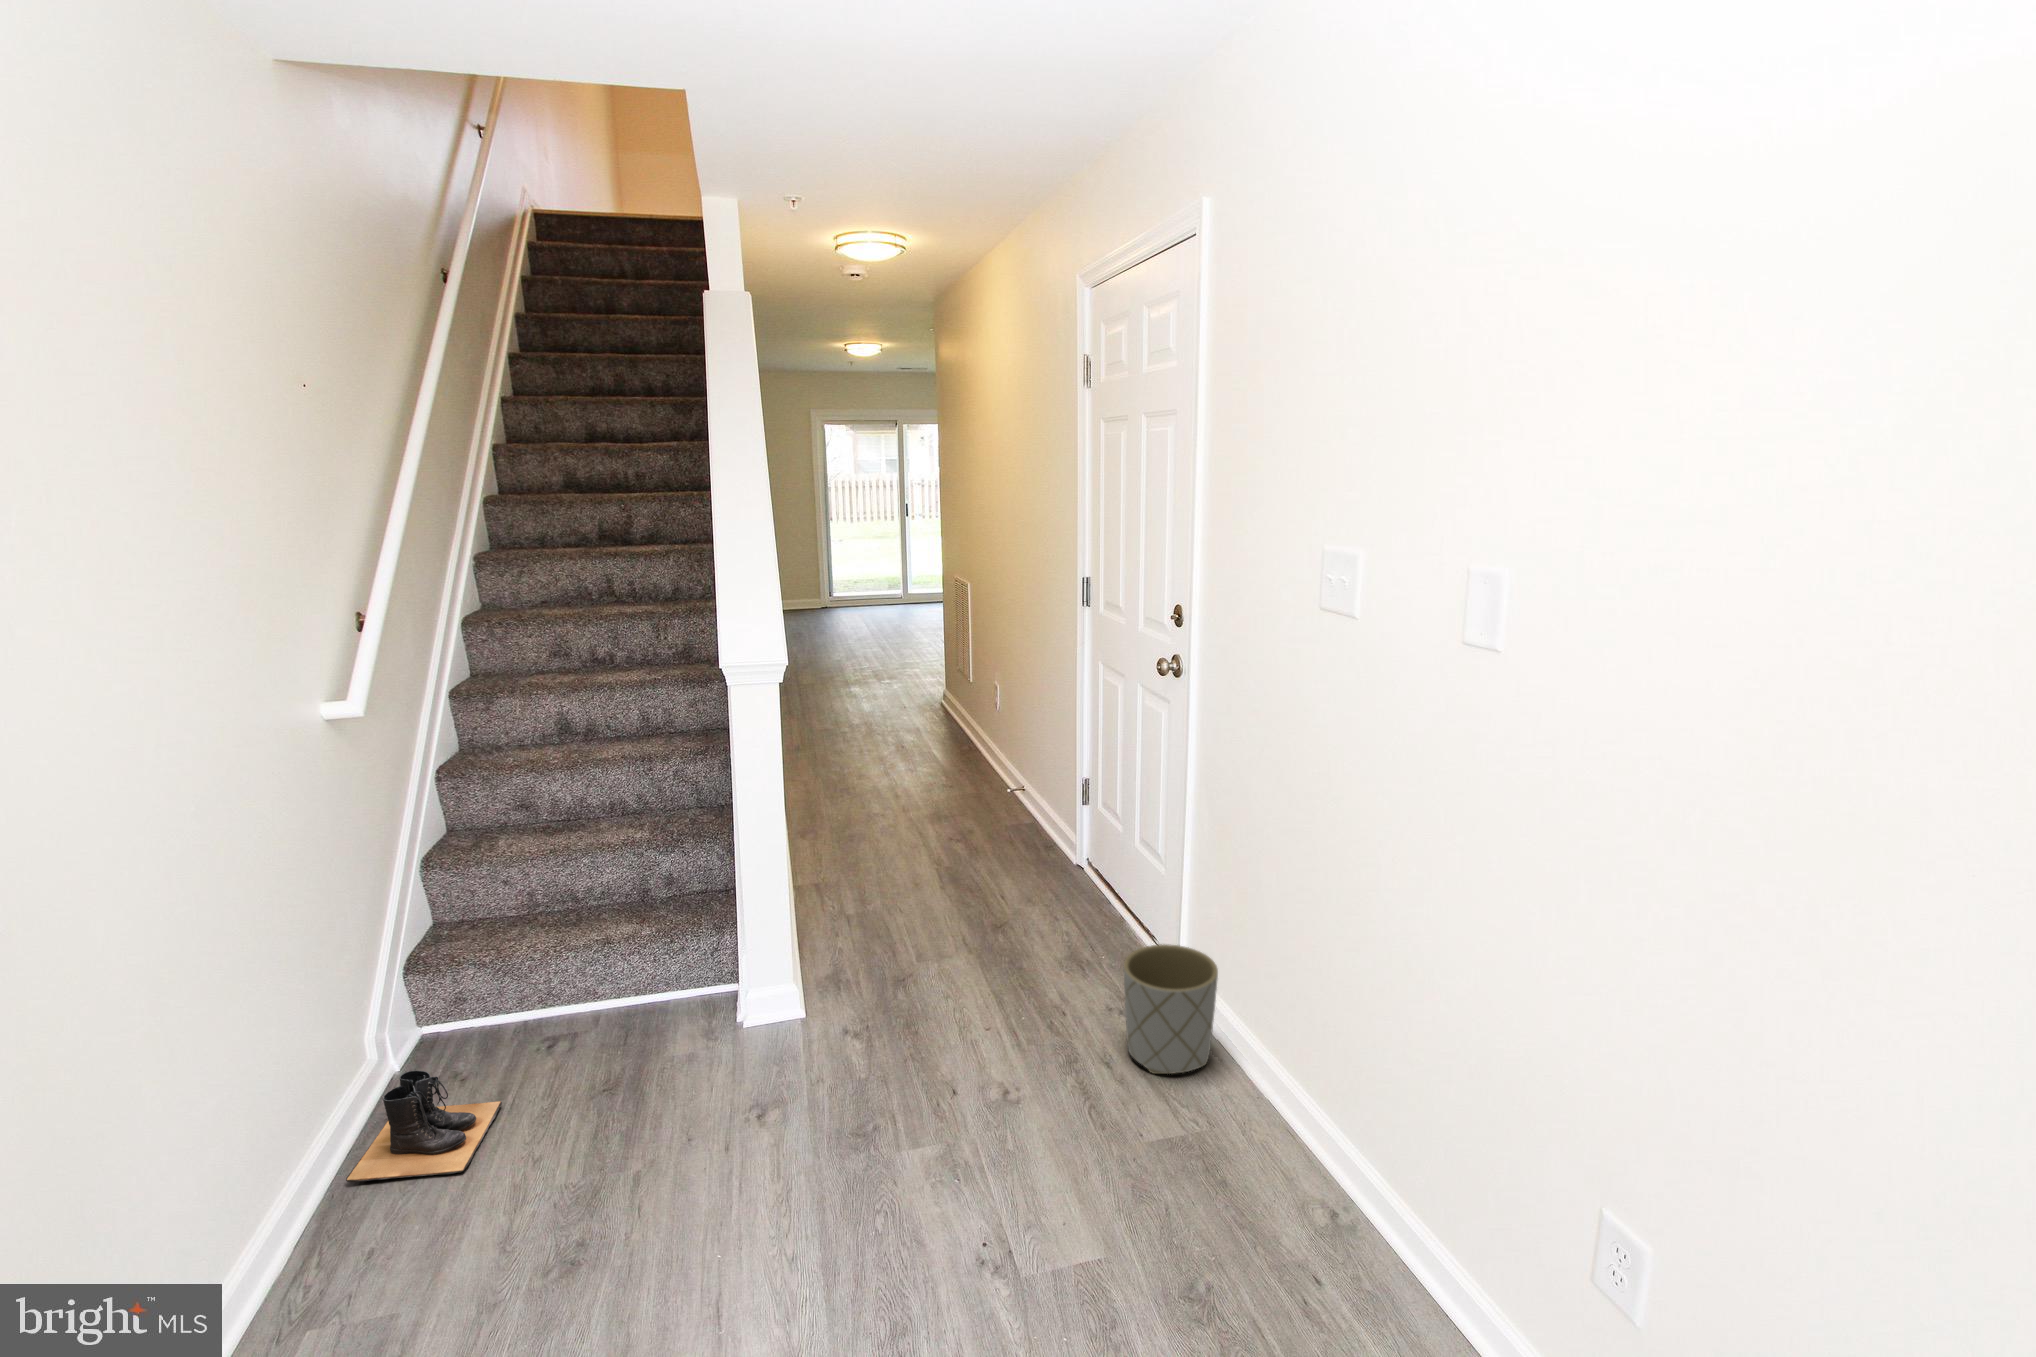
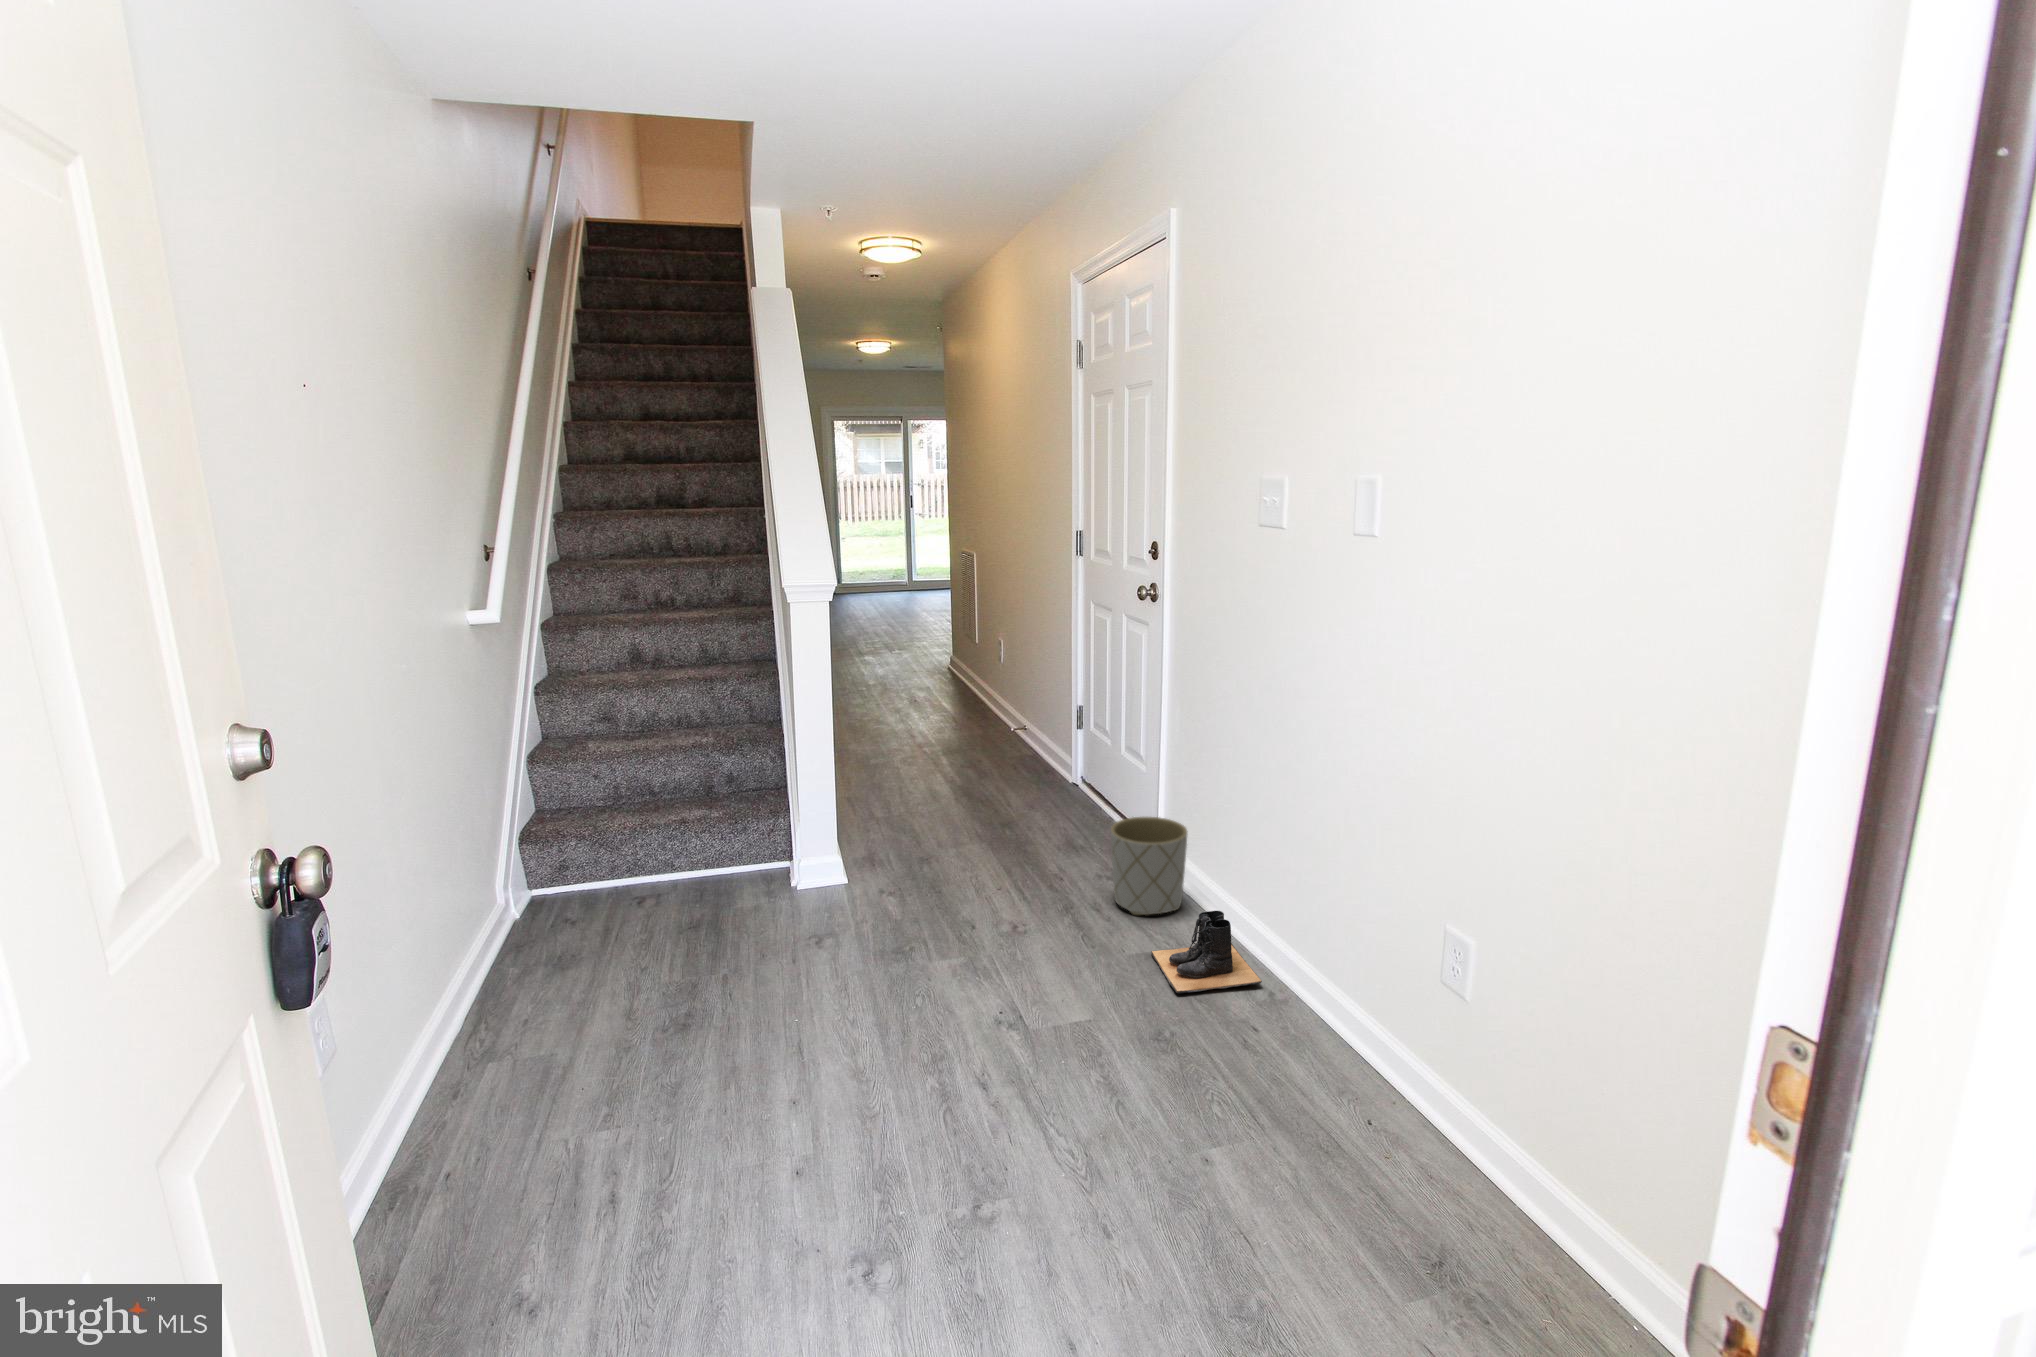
boots: present [346,1071,502,1182] -> present [1151,911,1262,993]

